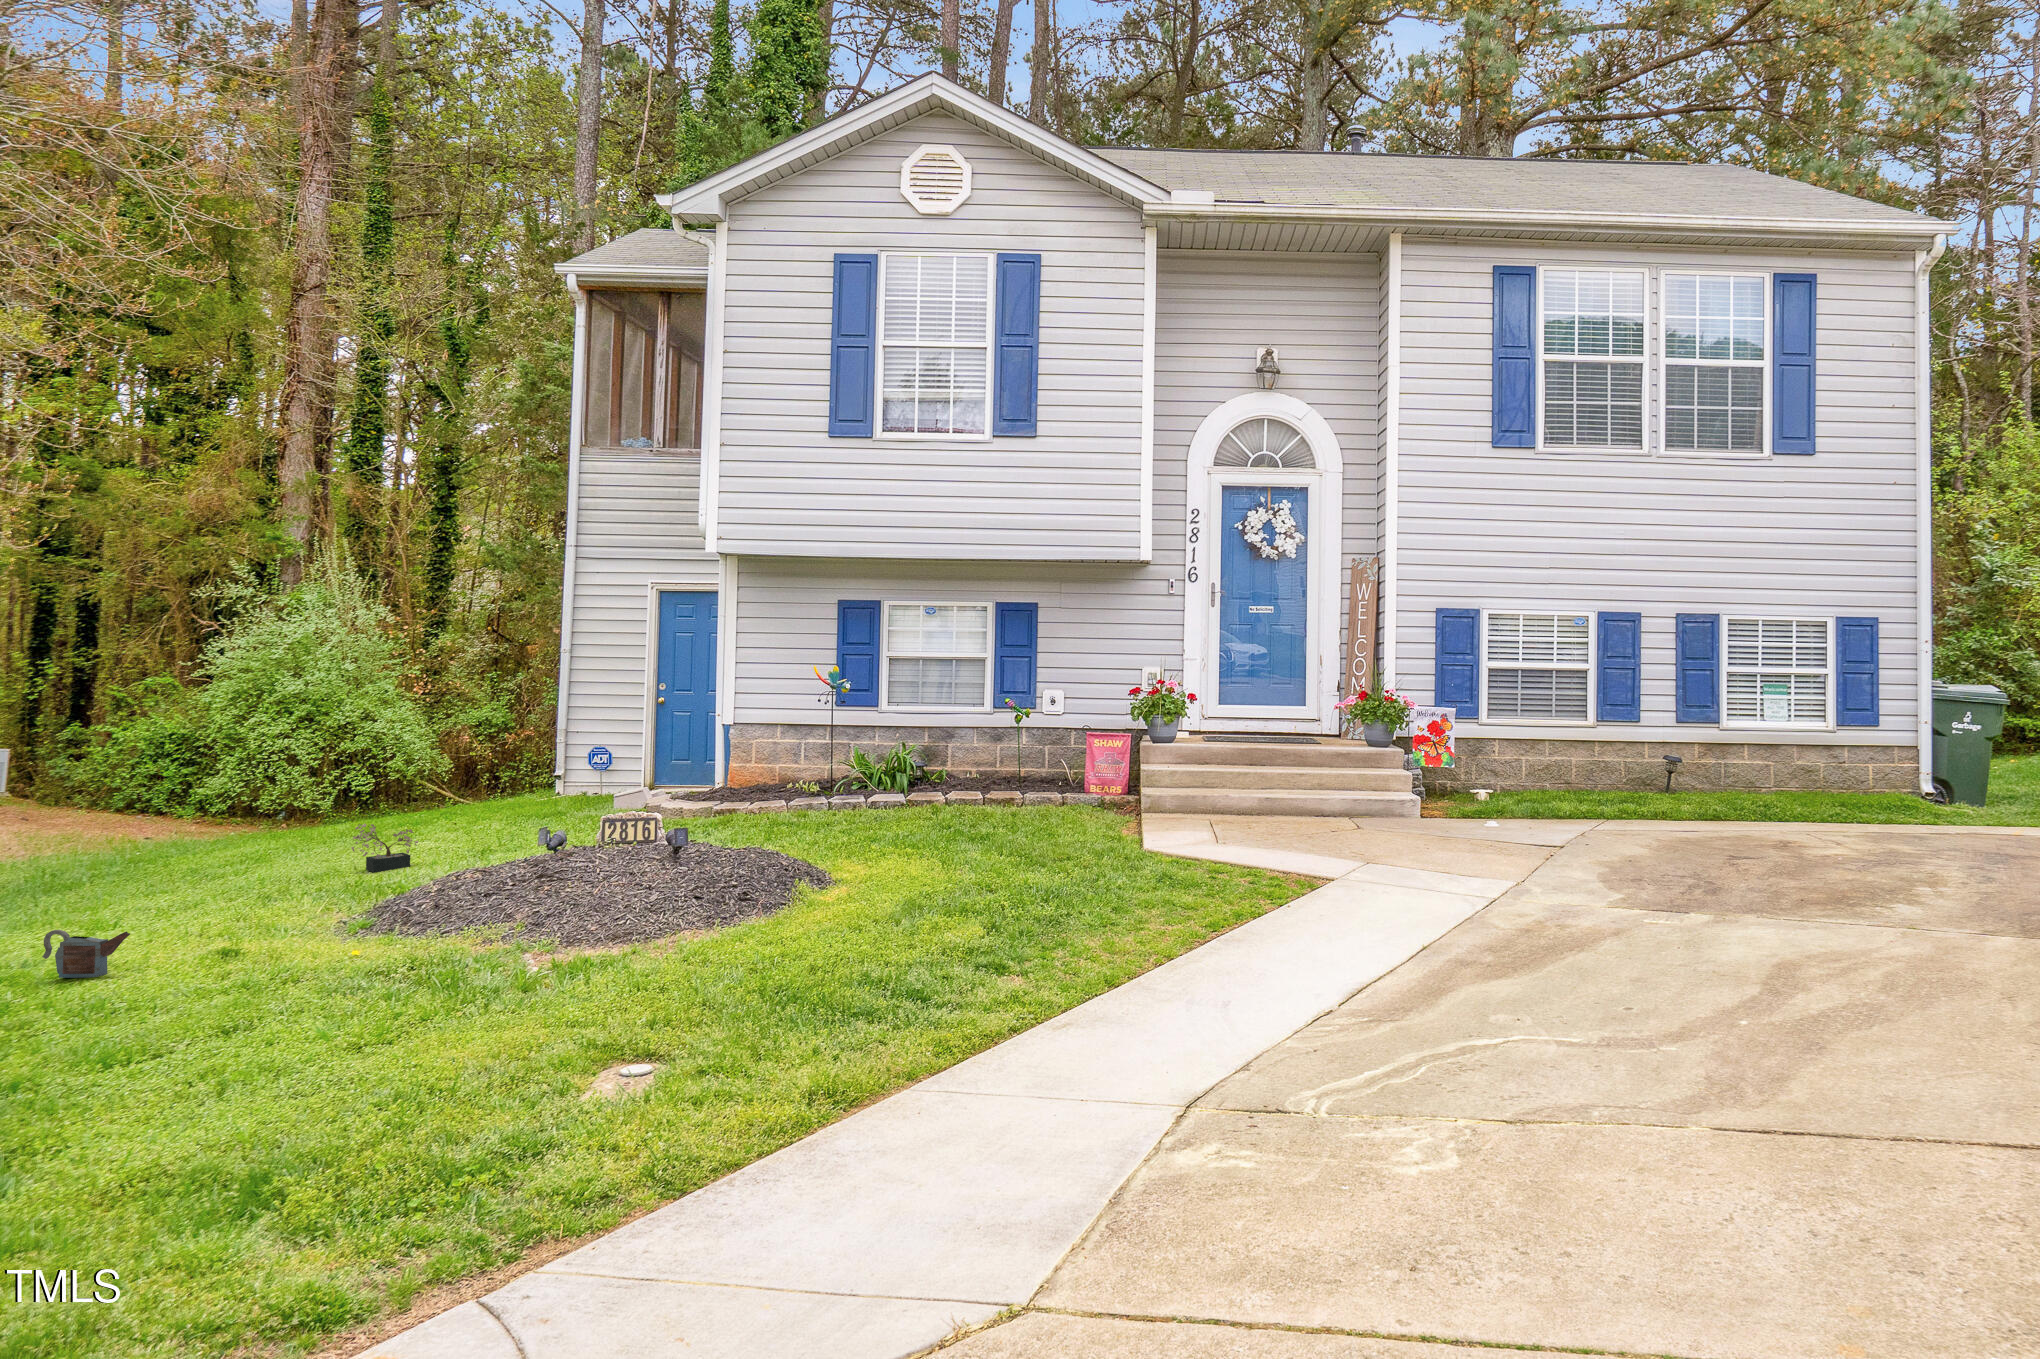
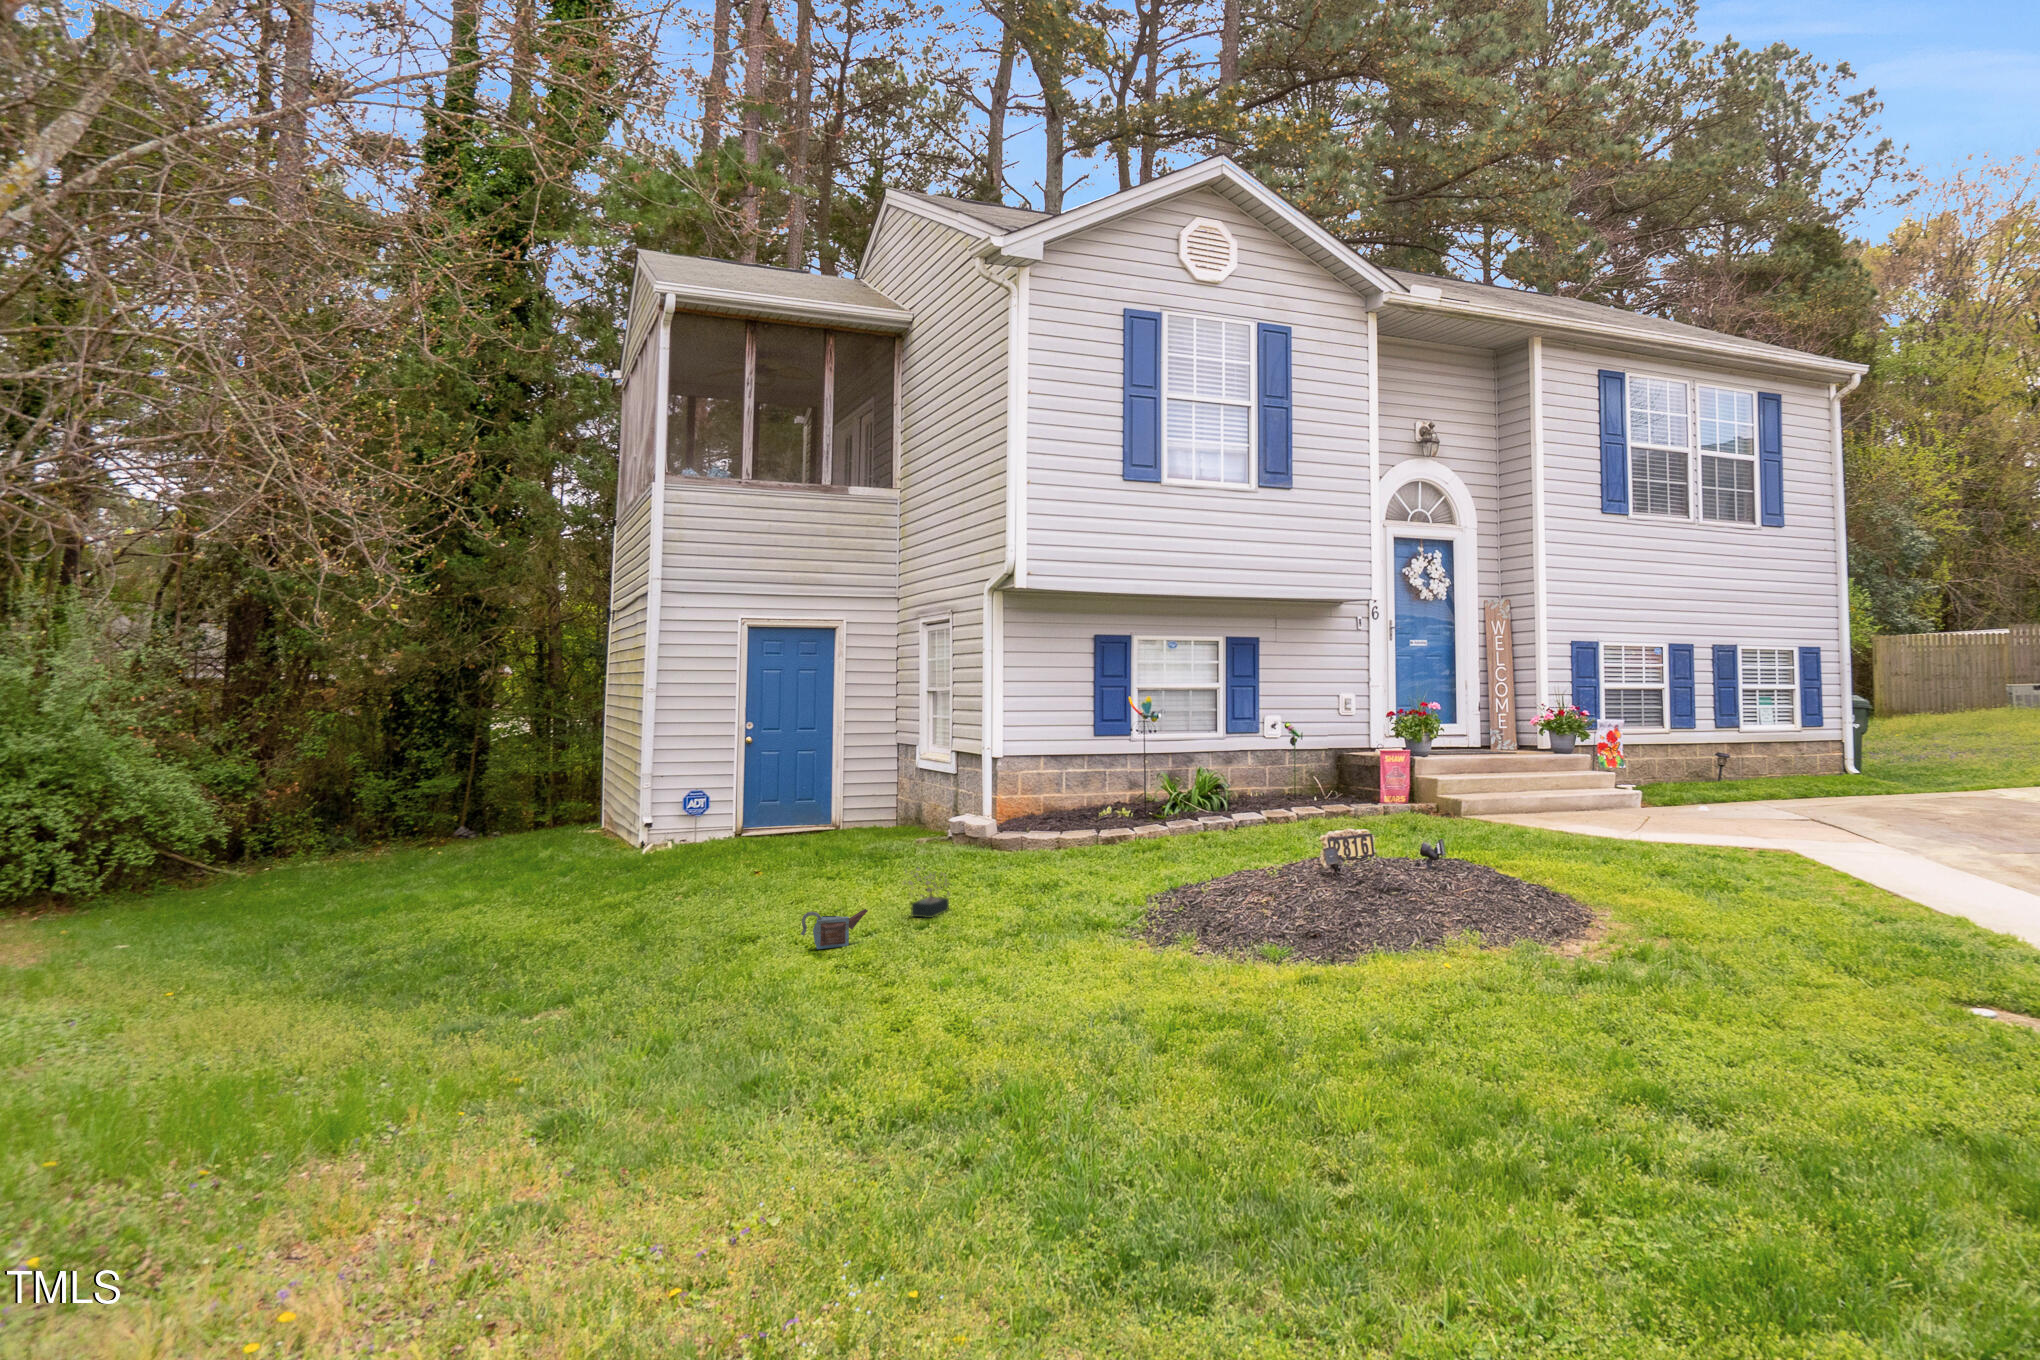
watering can: present [42,930,130,978] -> present [801,909,868,949]

